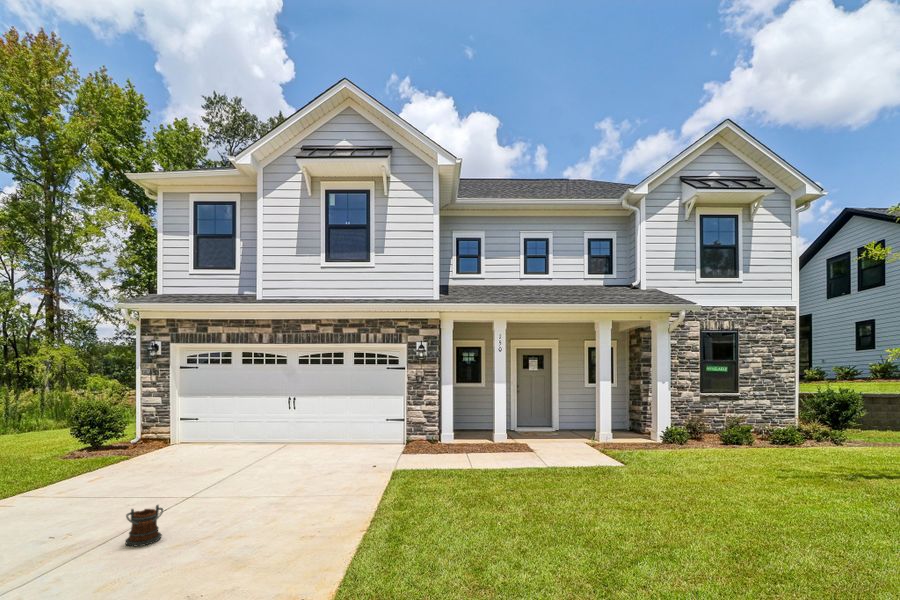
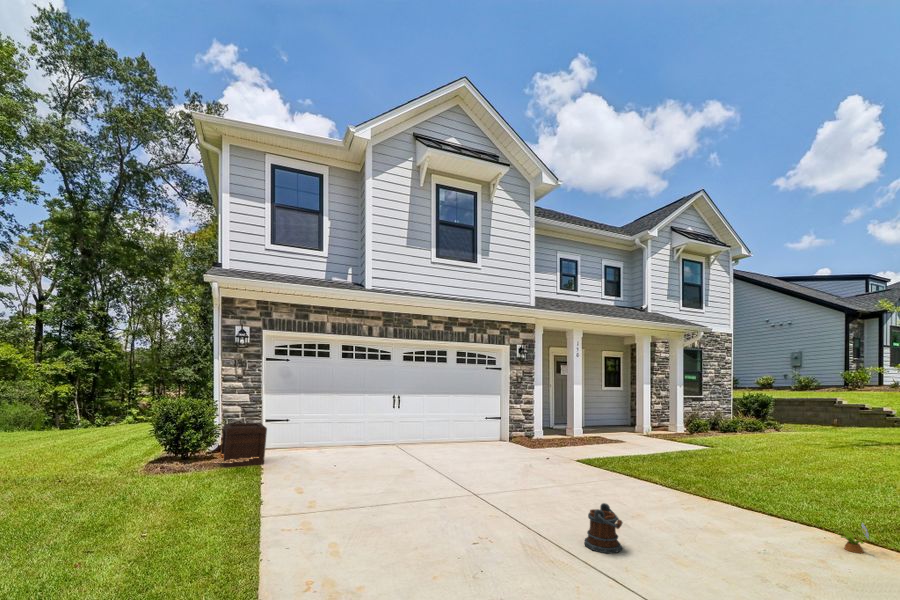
wooden crate: none [129,418,175,453] -> present [221,423,267,467]
decorative plant: none [283,551,313,581] -> present [835,524,869,553]

